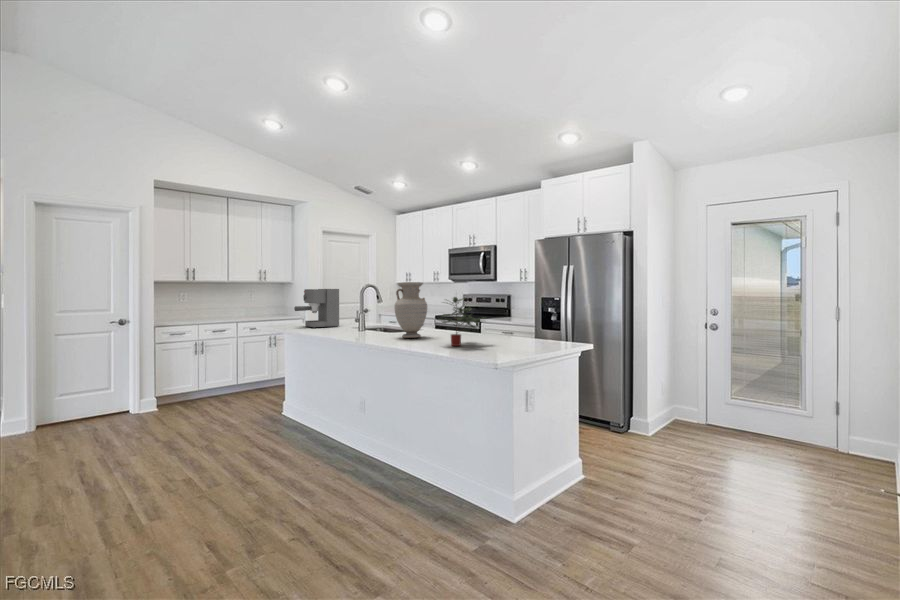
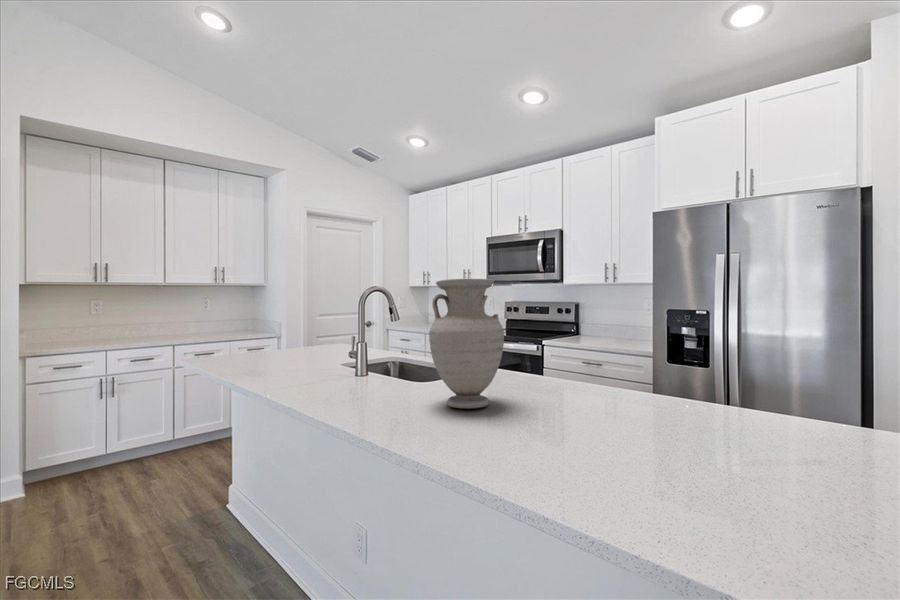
coffee maker: present [294,289,339,328] -> none [234,295,318,366]
potted plant: present [442,297,482,346] -> none [561,316,718,459]

